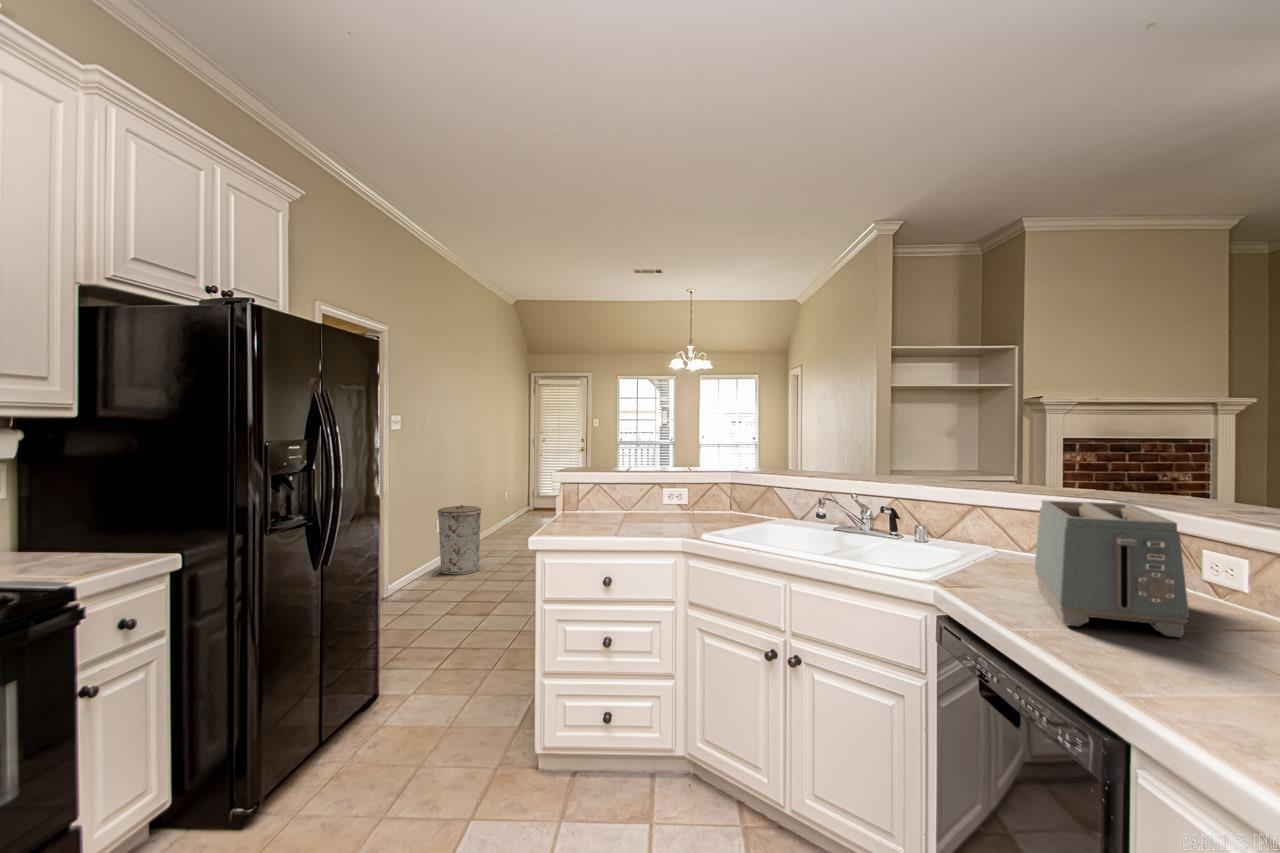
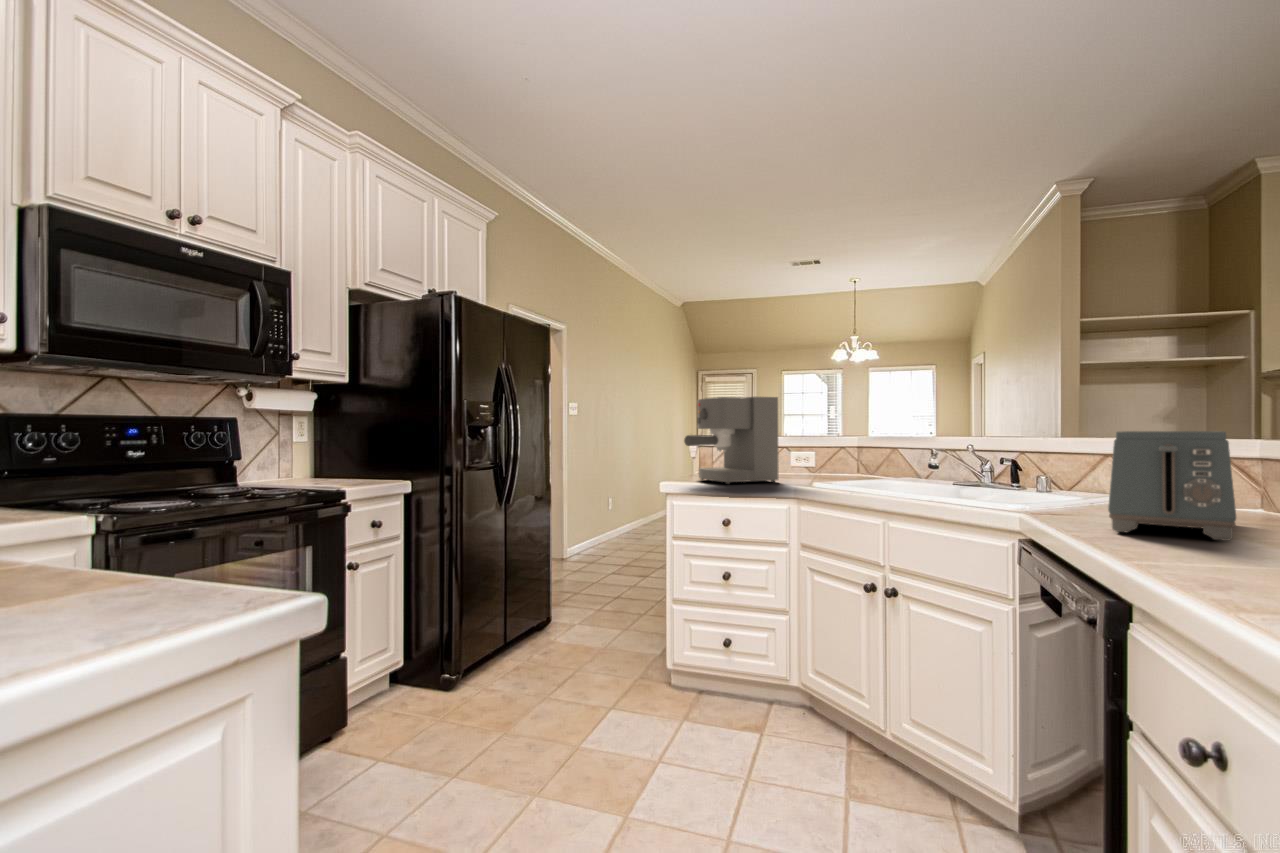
coffee maker: none [553,435,656,536] -> present [684,397,779,484]
trash can: present [438,505,481,575] -> none [607,486,645,548]

